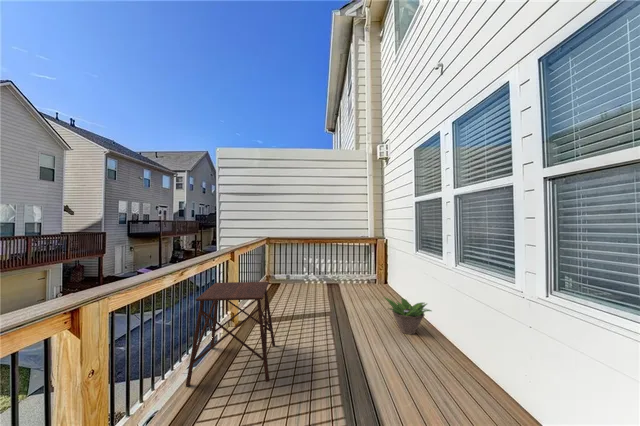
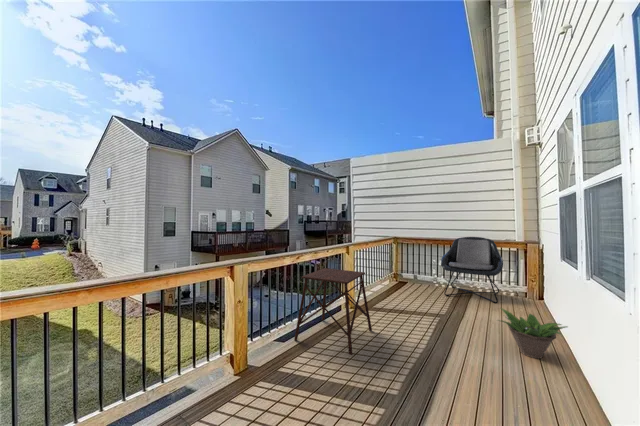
lounge chair: none [316,235,365,293] -> present [441,237,503,303]

